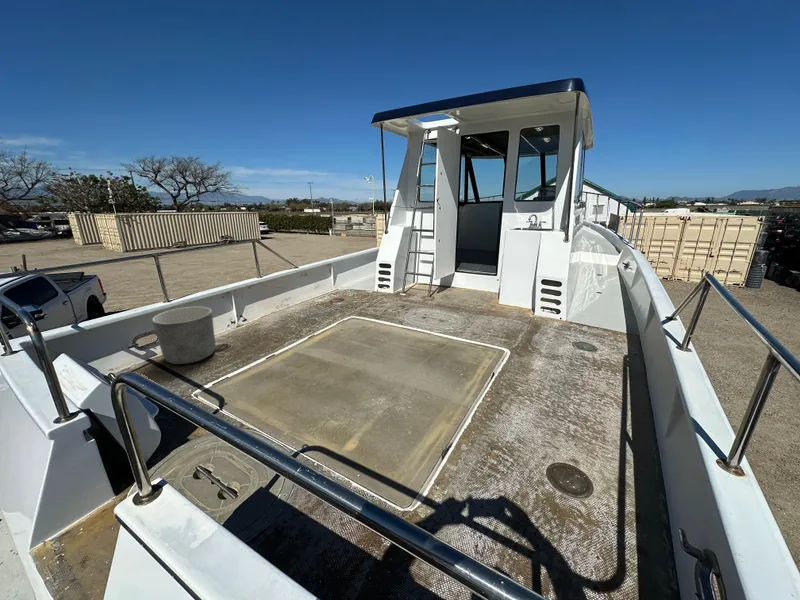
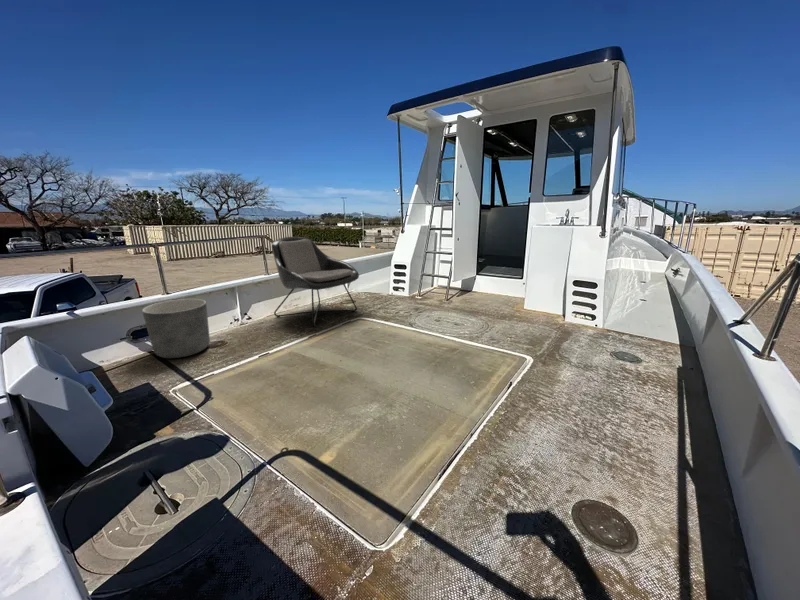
lounge chair: none [265,241,349,328] -> present [272,237,359,327]

